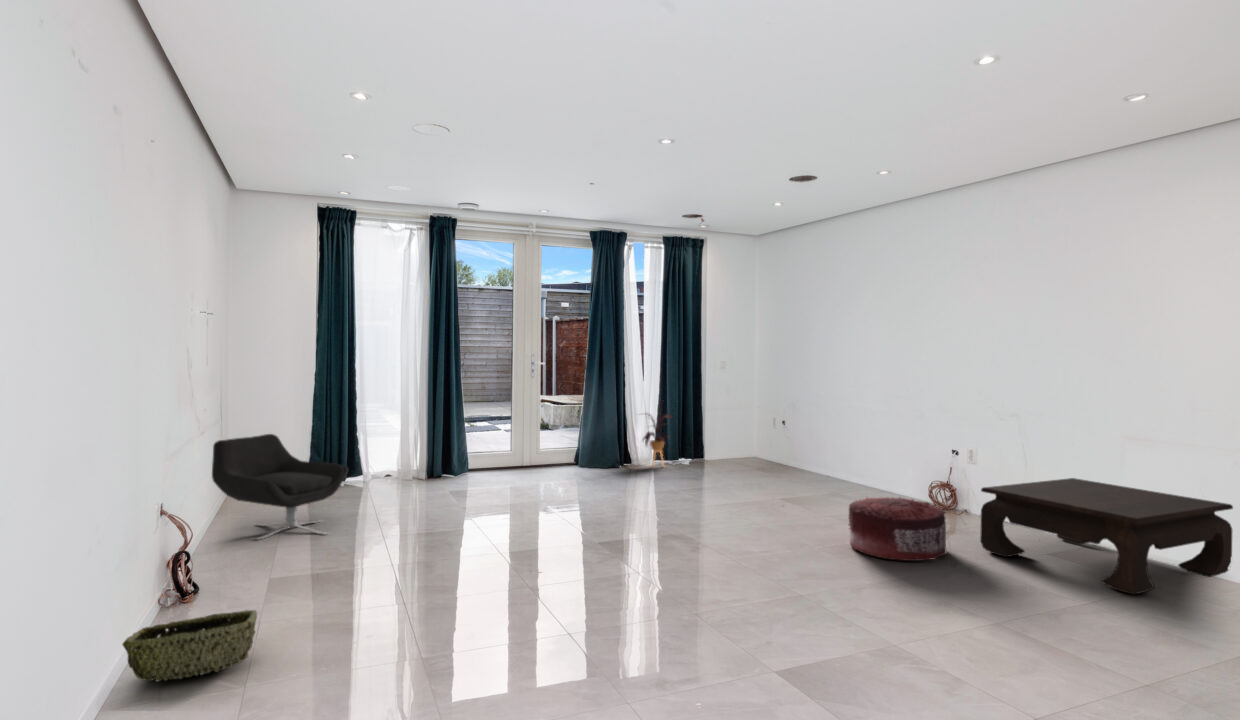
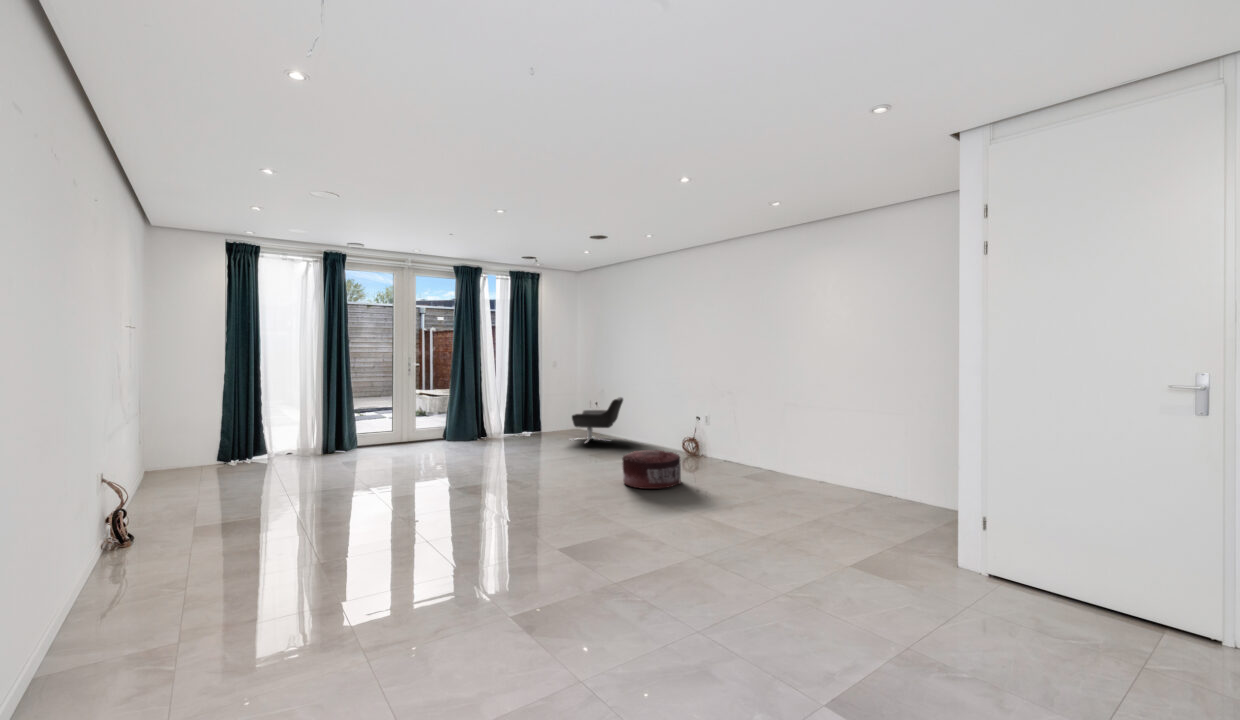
house plant: present [643,406,672,463] -> none [491,391,518,440]
lounge chair: present [212,434,348,540] -> present [572,397,623,443]
coffee table: present [980,478,1233,595] -> none [702,433,835,499]
woven basket: present [123,610,257,681] -> none [85,542,189,593]

